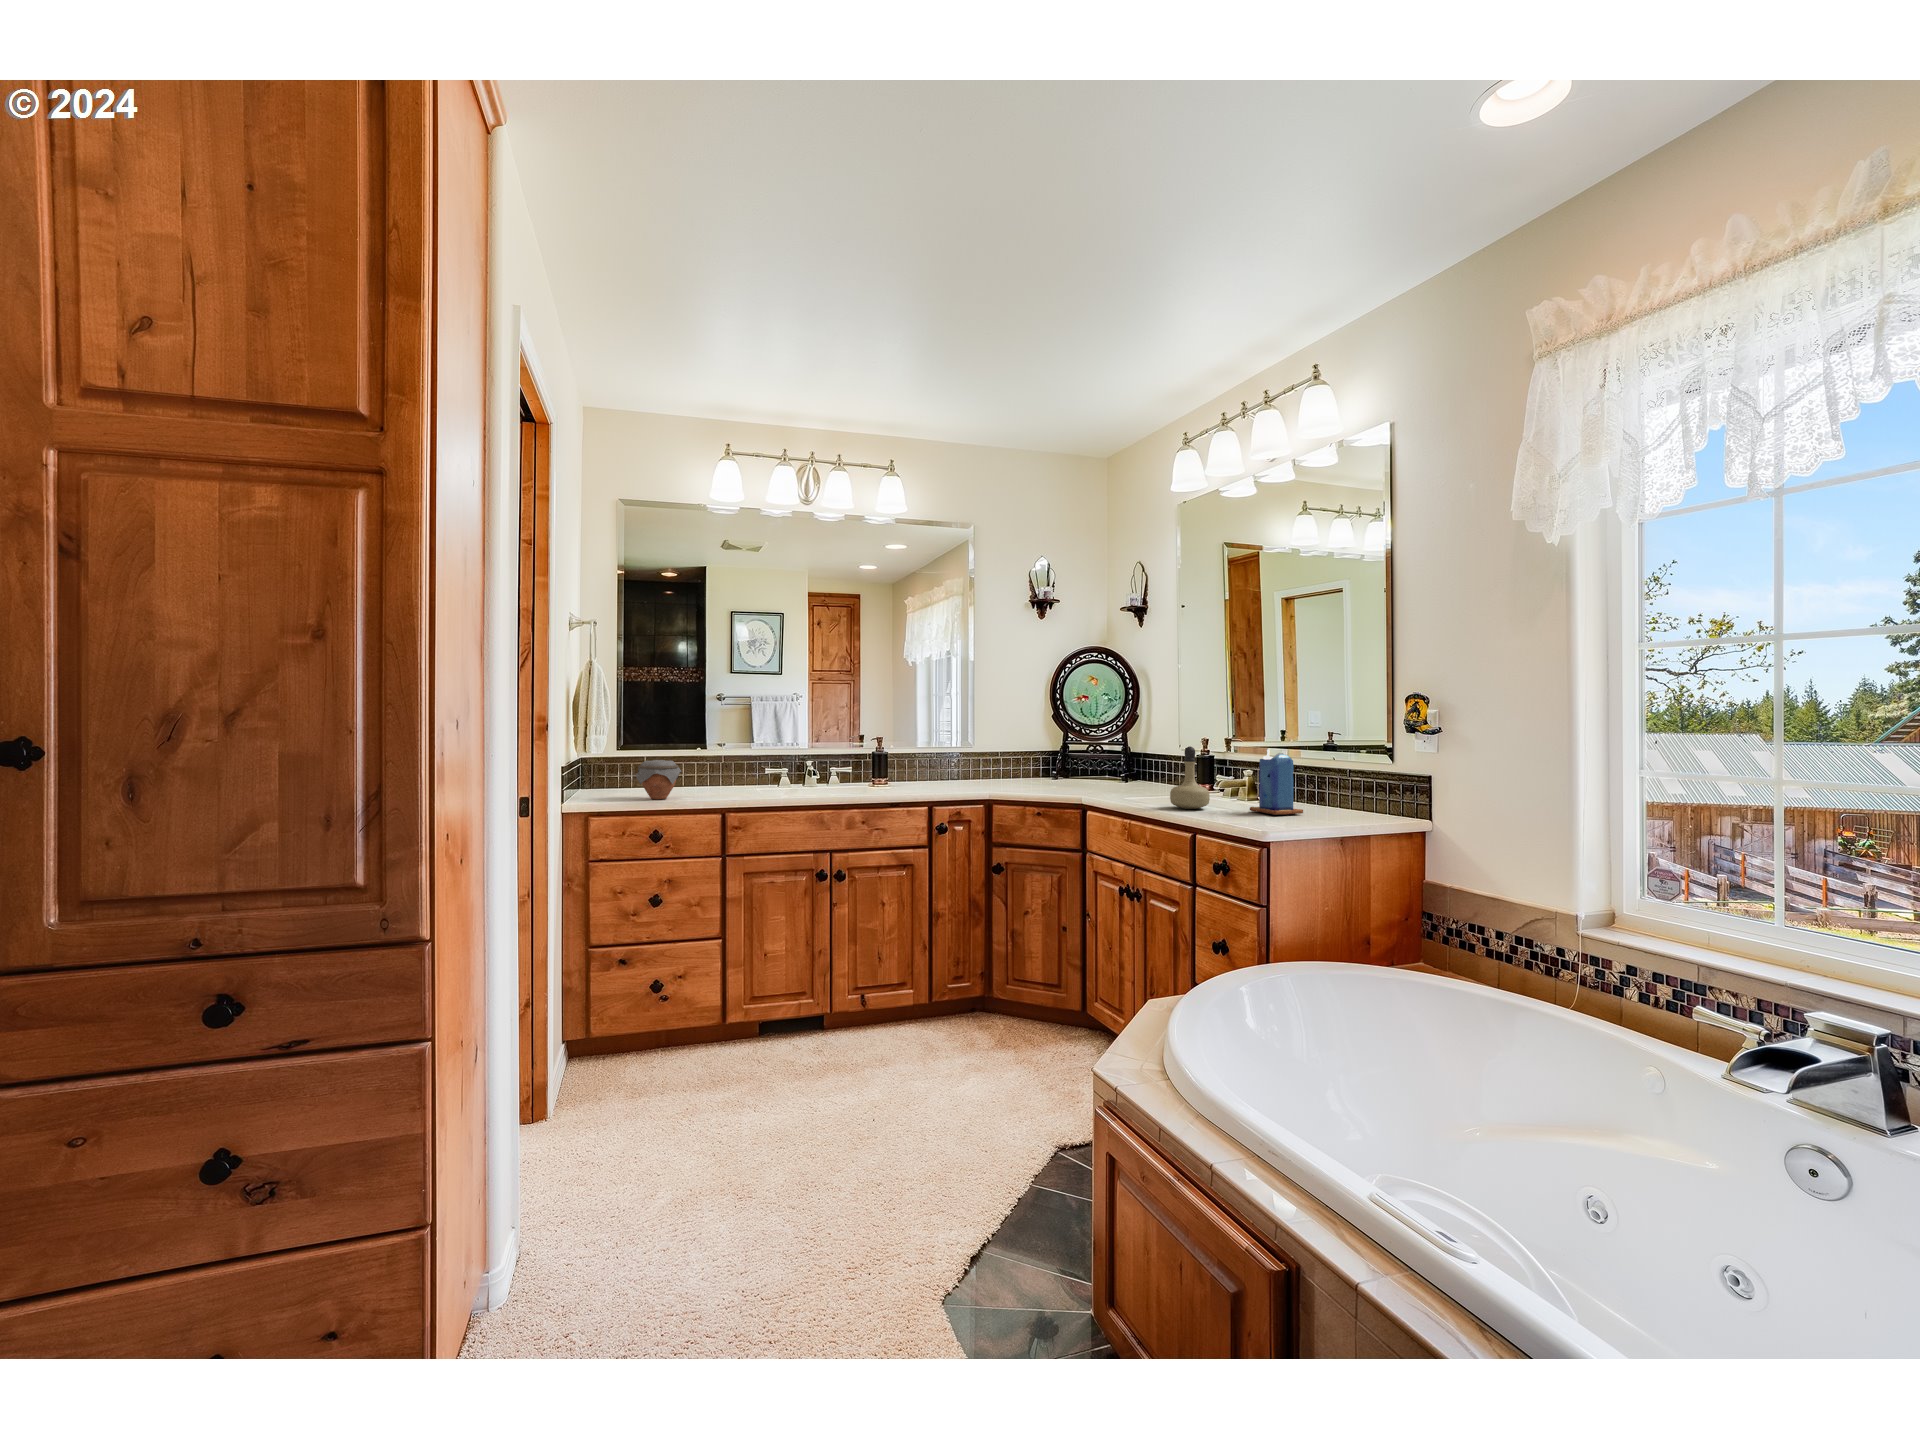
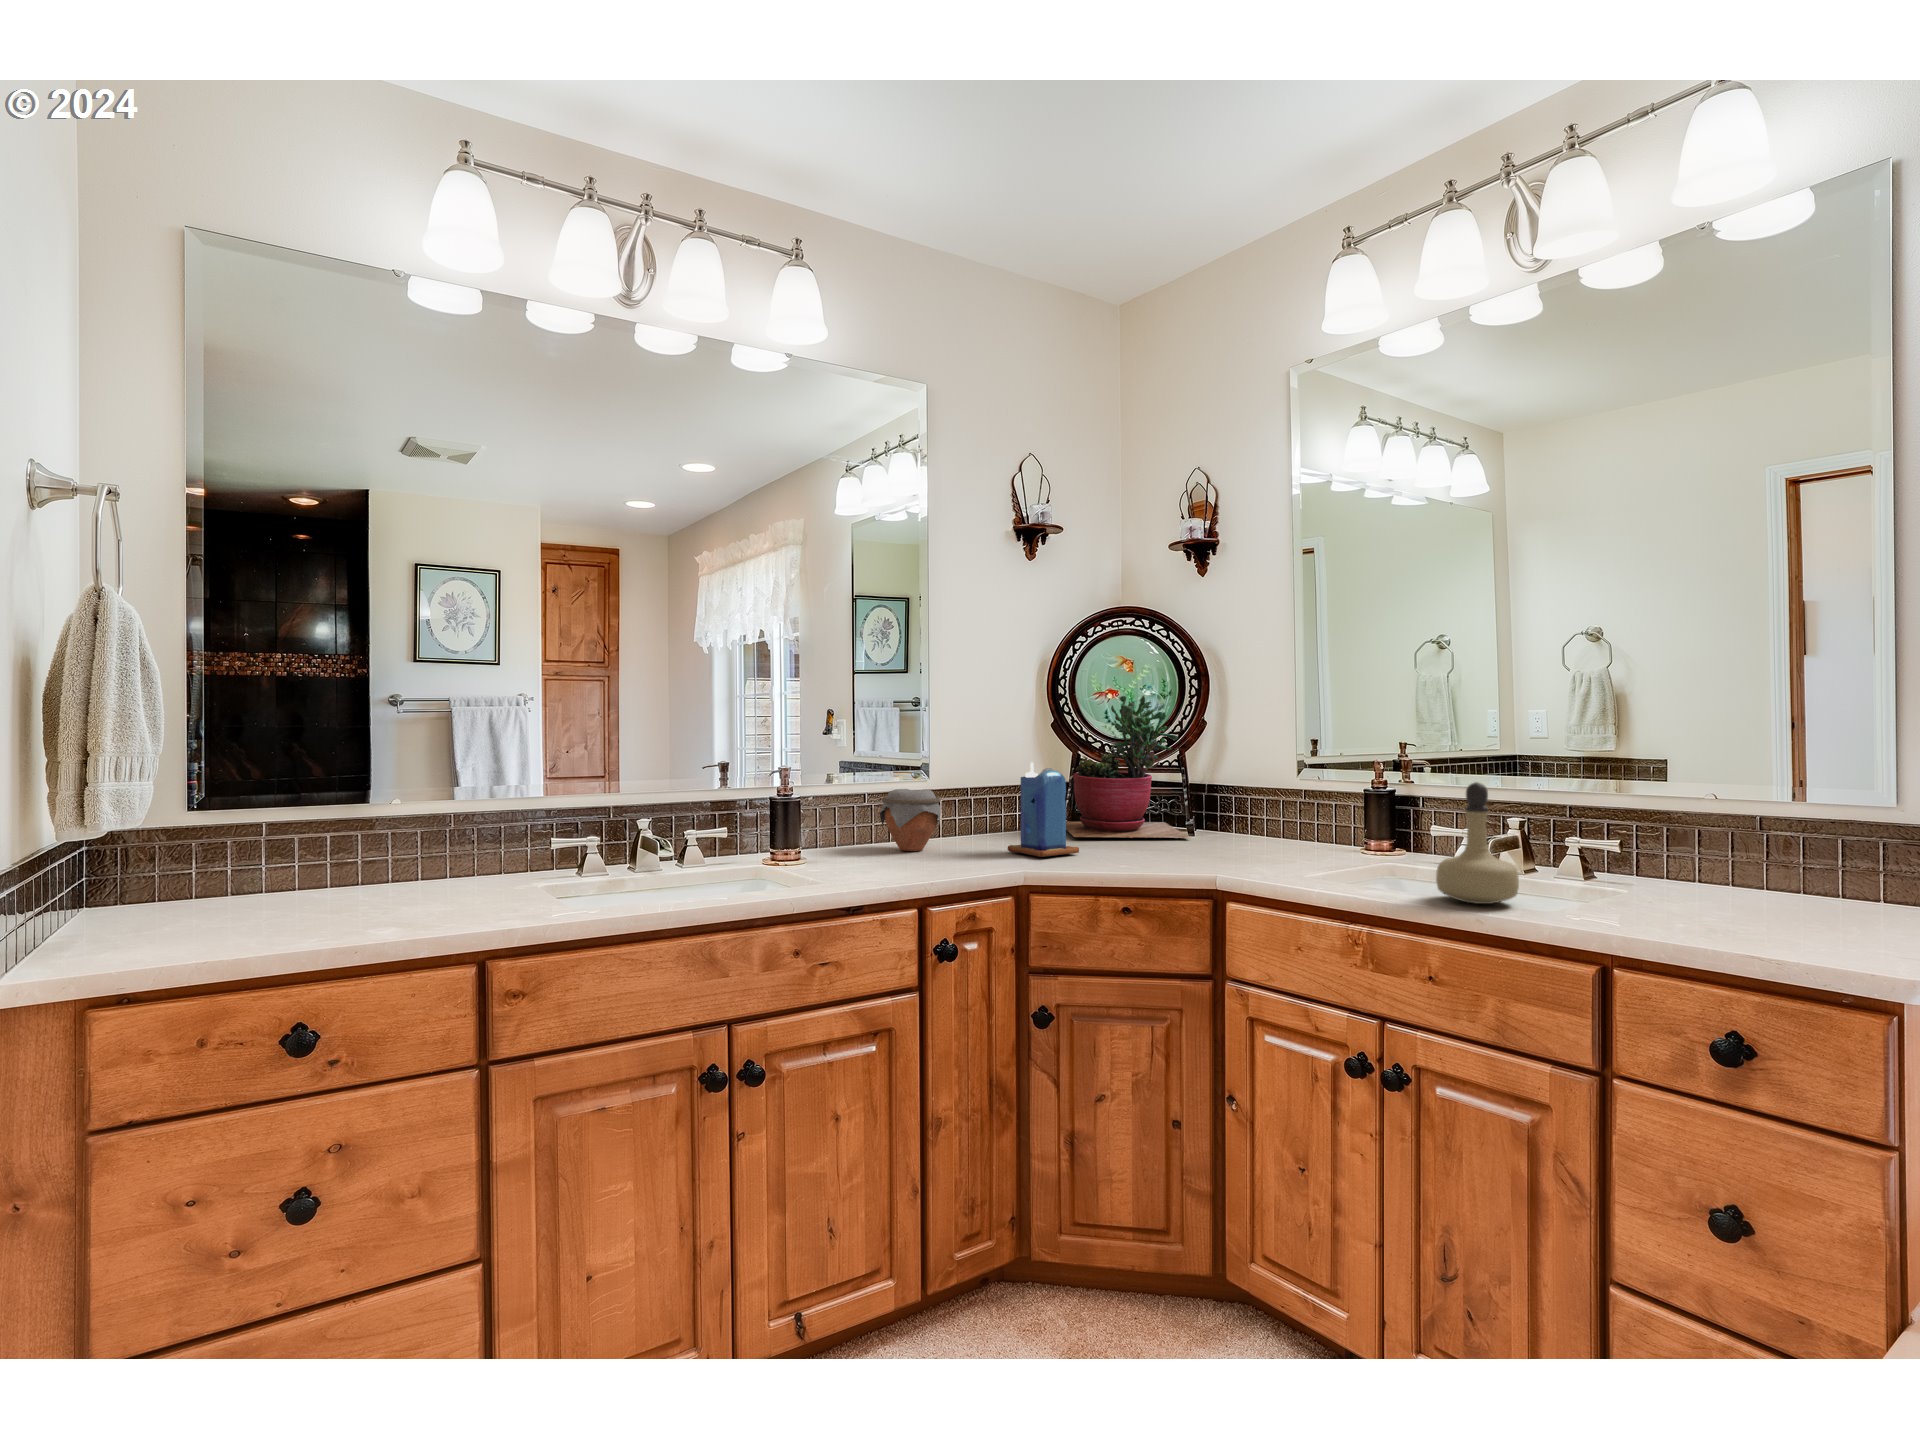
succulent plant: none [1045,701,1115,783] -> present [1066,695,1191,838]
candle: present [1250,749,1303,815] -> present [1008,762,1079,857]
jar: present [636,760,681,799] -> present [879,789,941,851]

